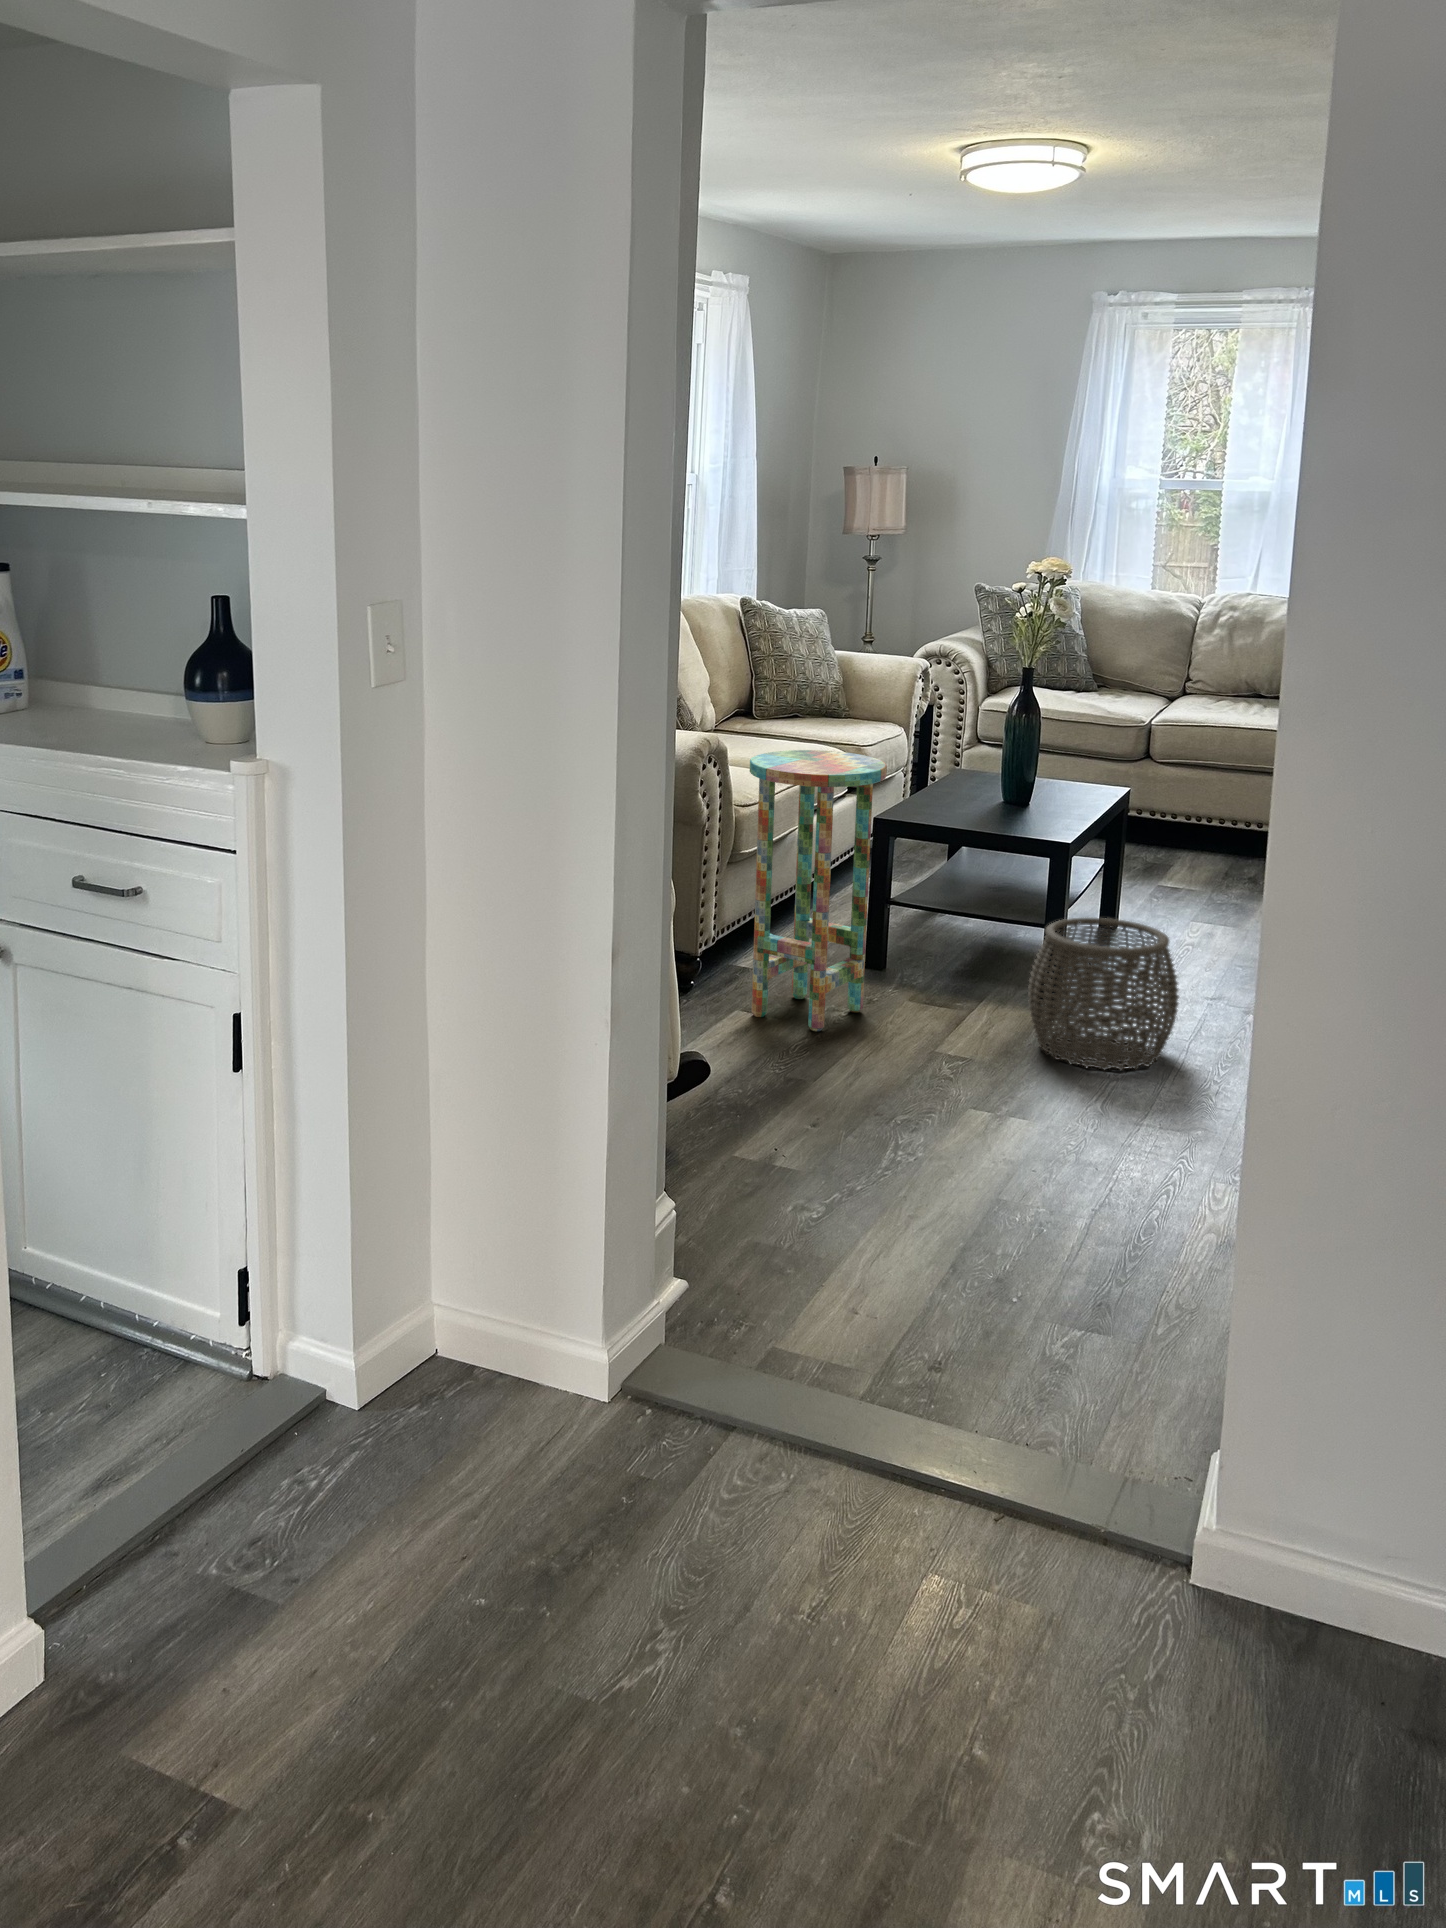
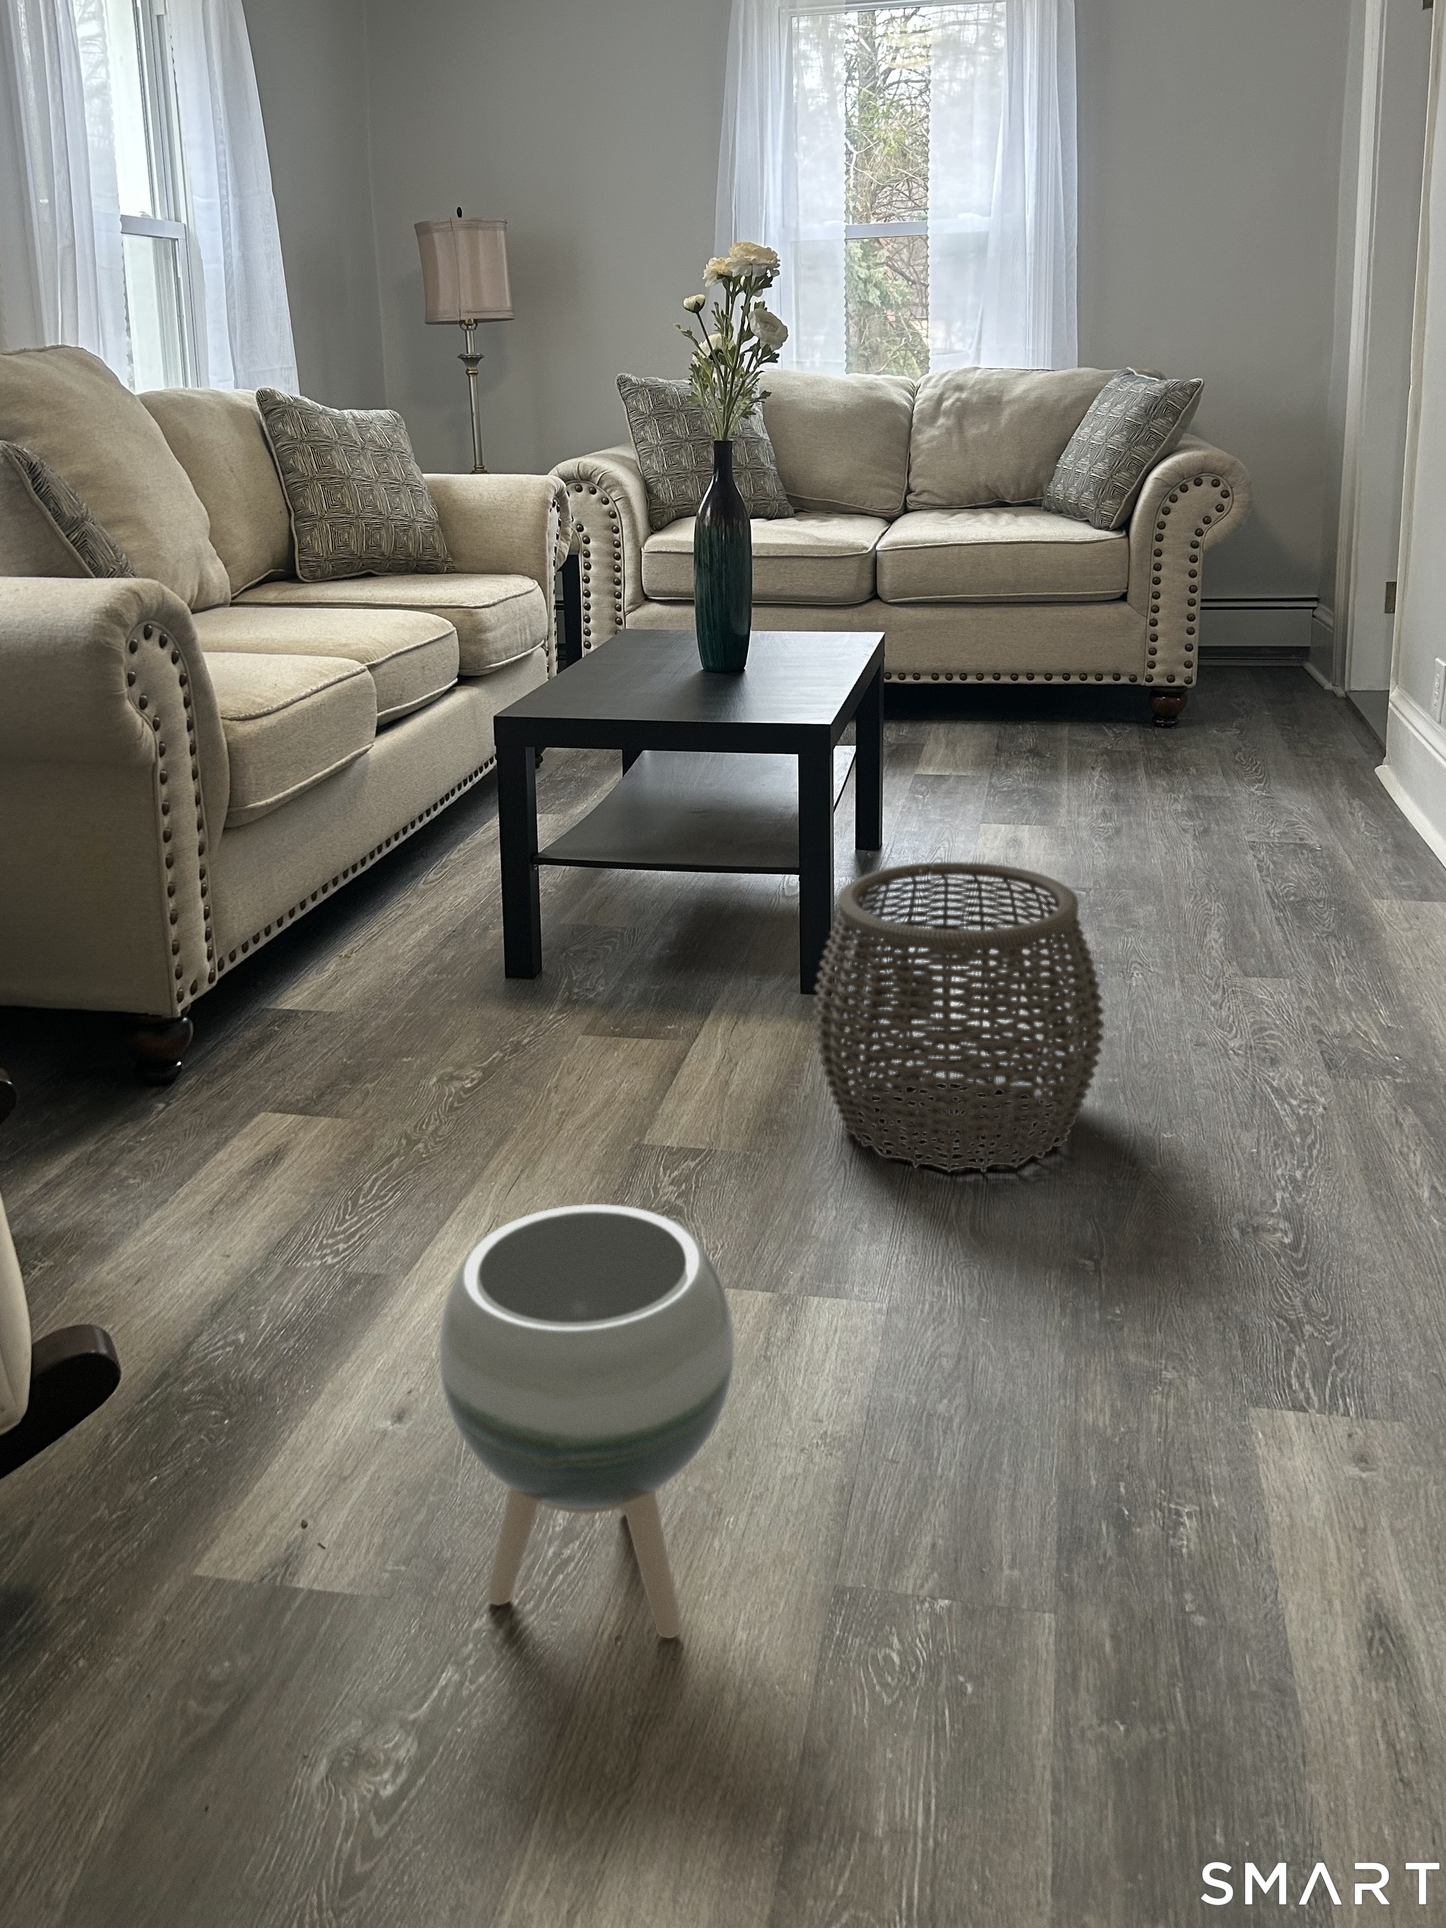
side table: present [750,750,887,1031] -> none [203,591,500,1164]
planter: none [849,1011,959,1169] -> present [439,1204,734,1638]

